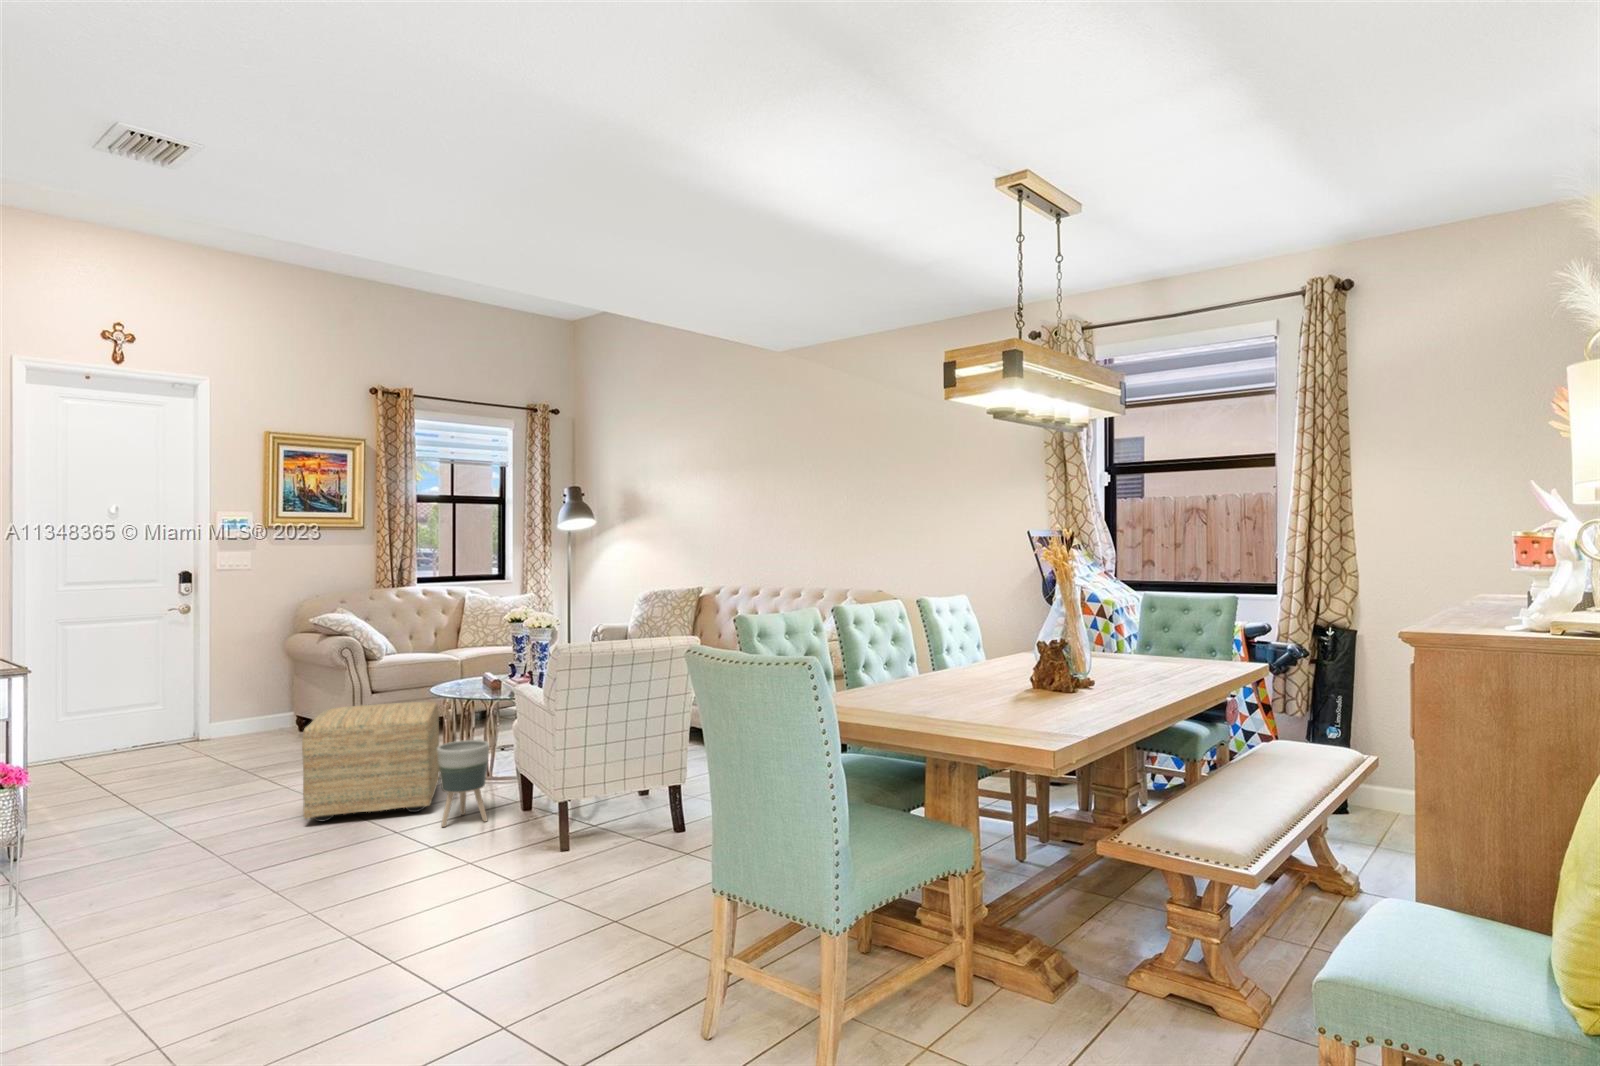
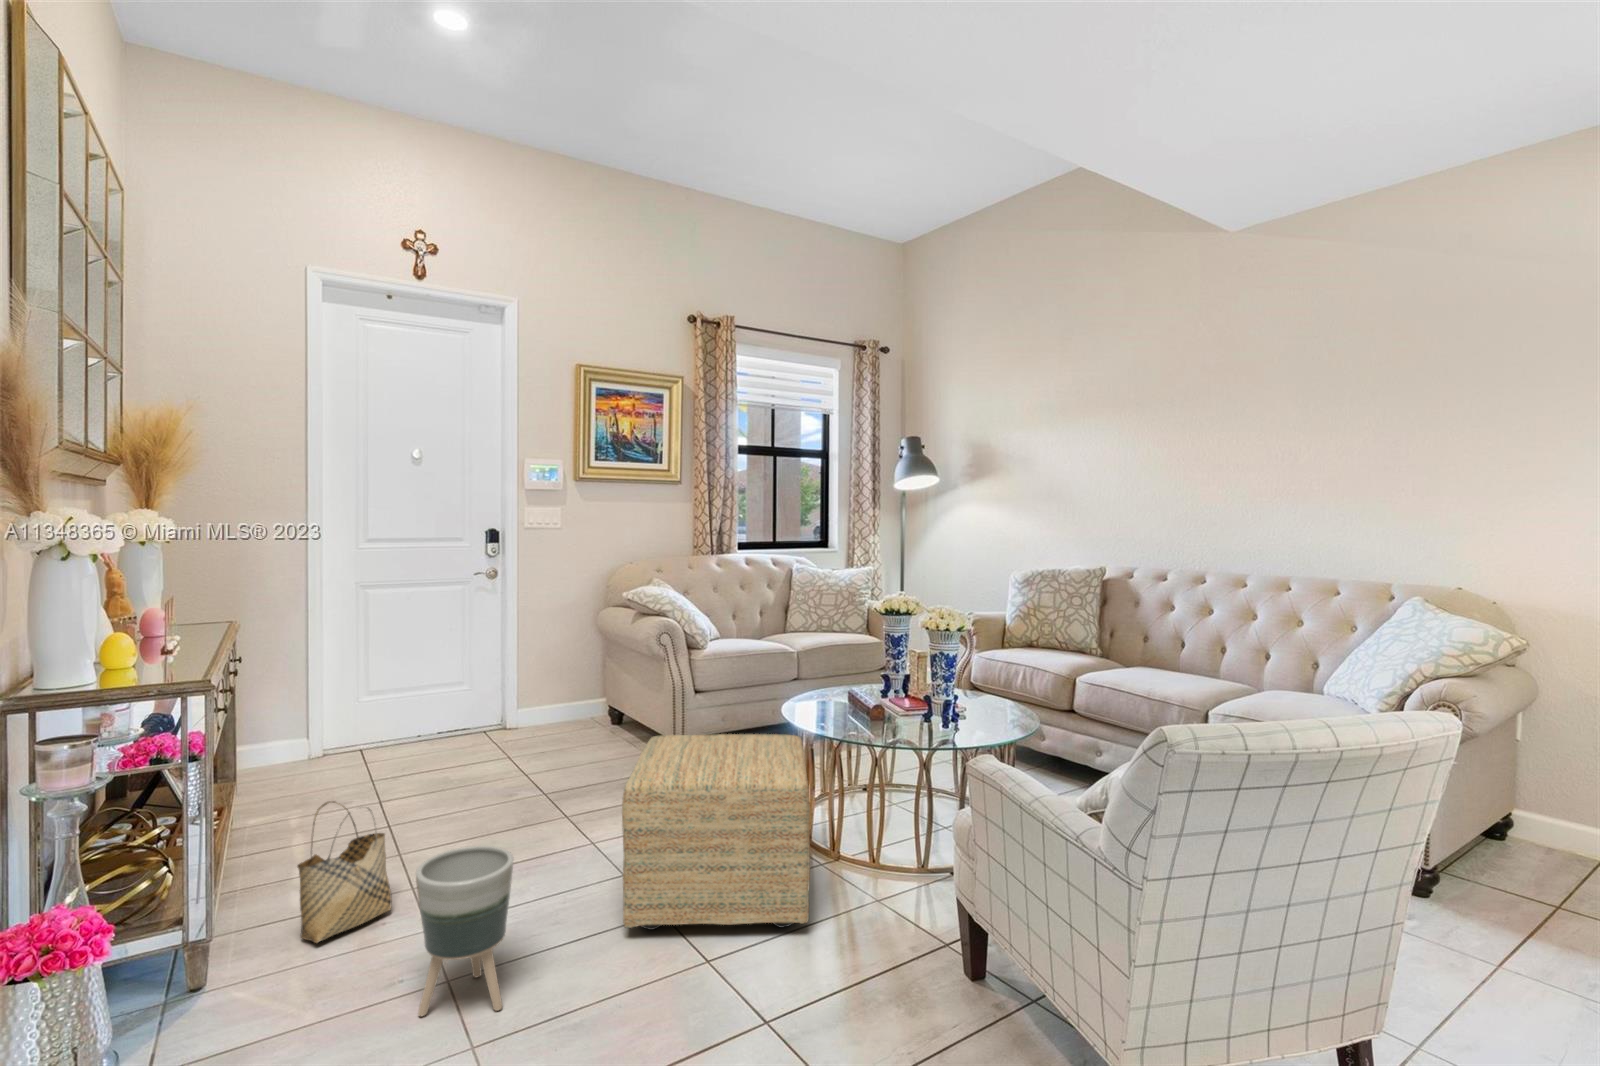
planter: present [437,740,489,827] -> present [416,846,514,1016]
woven basket: none [59,758,127,849] -> present [297,801,392,943]

